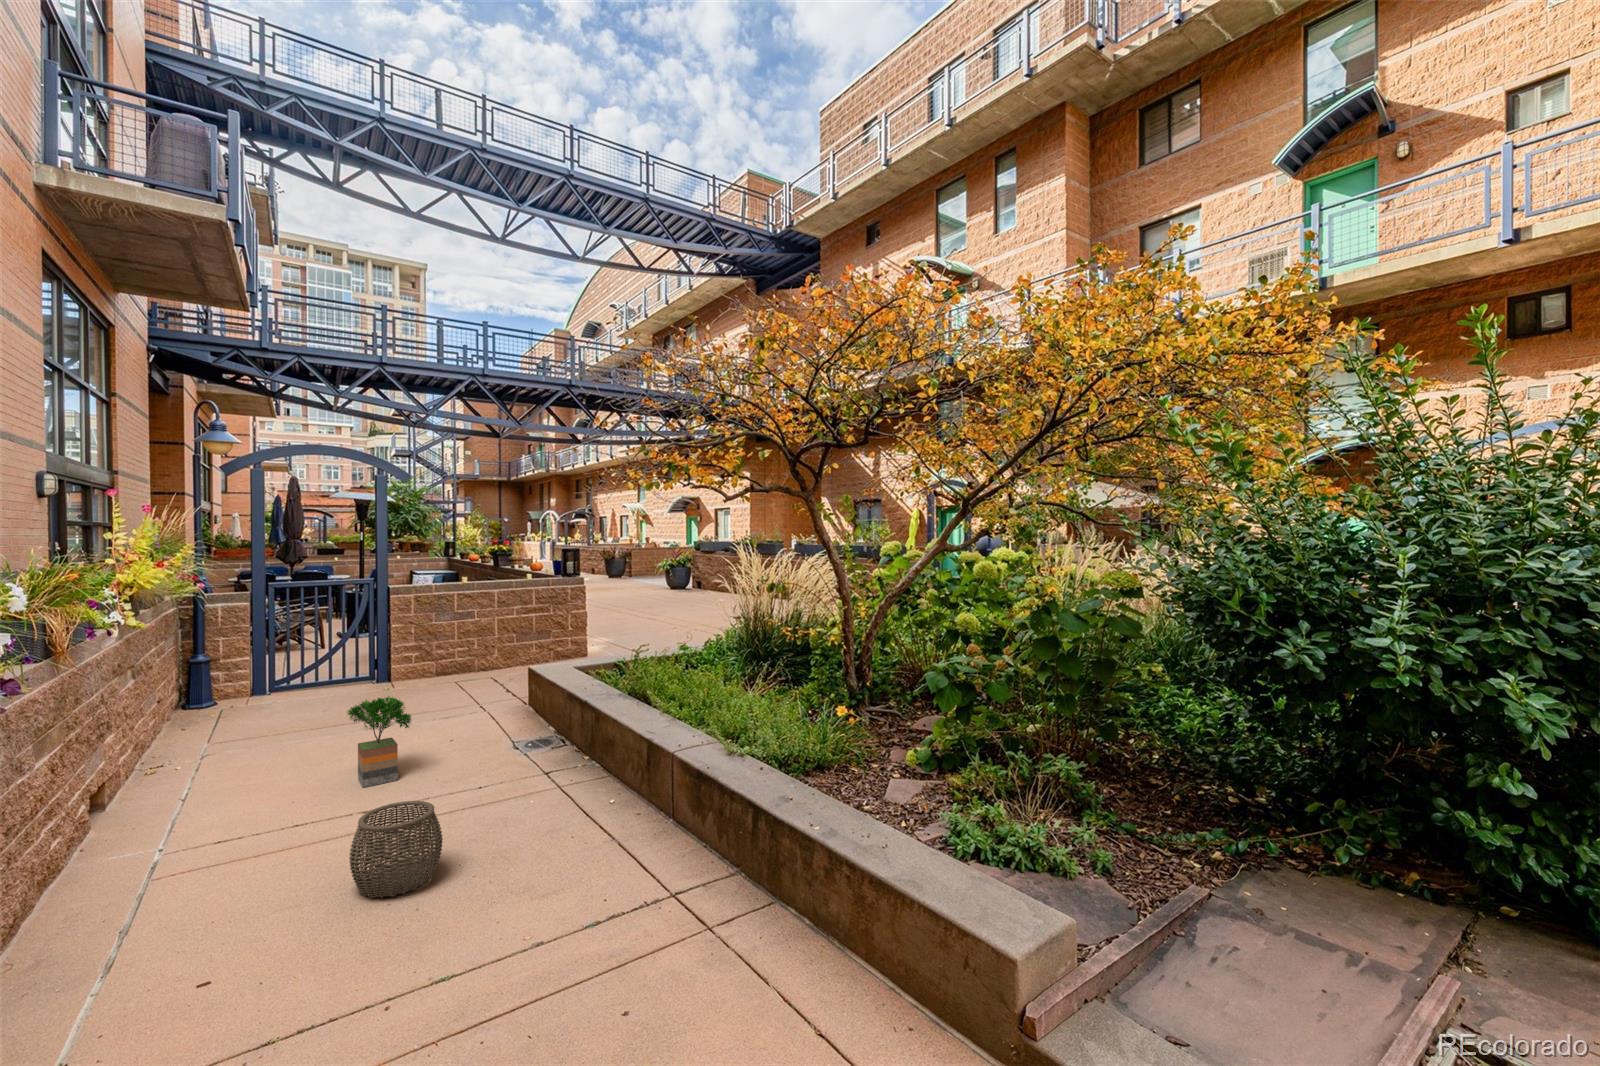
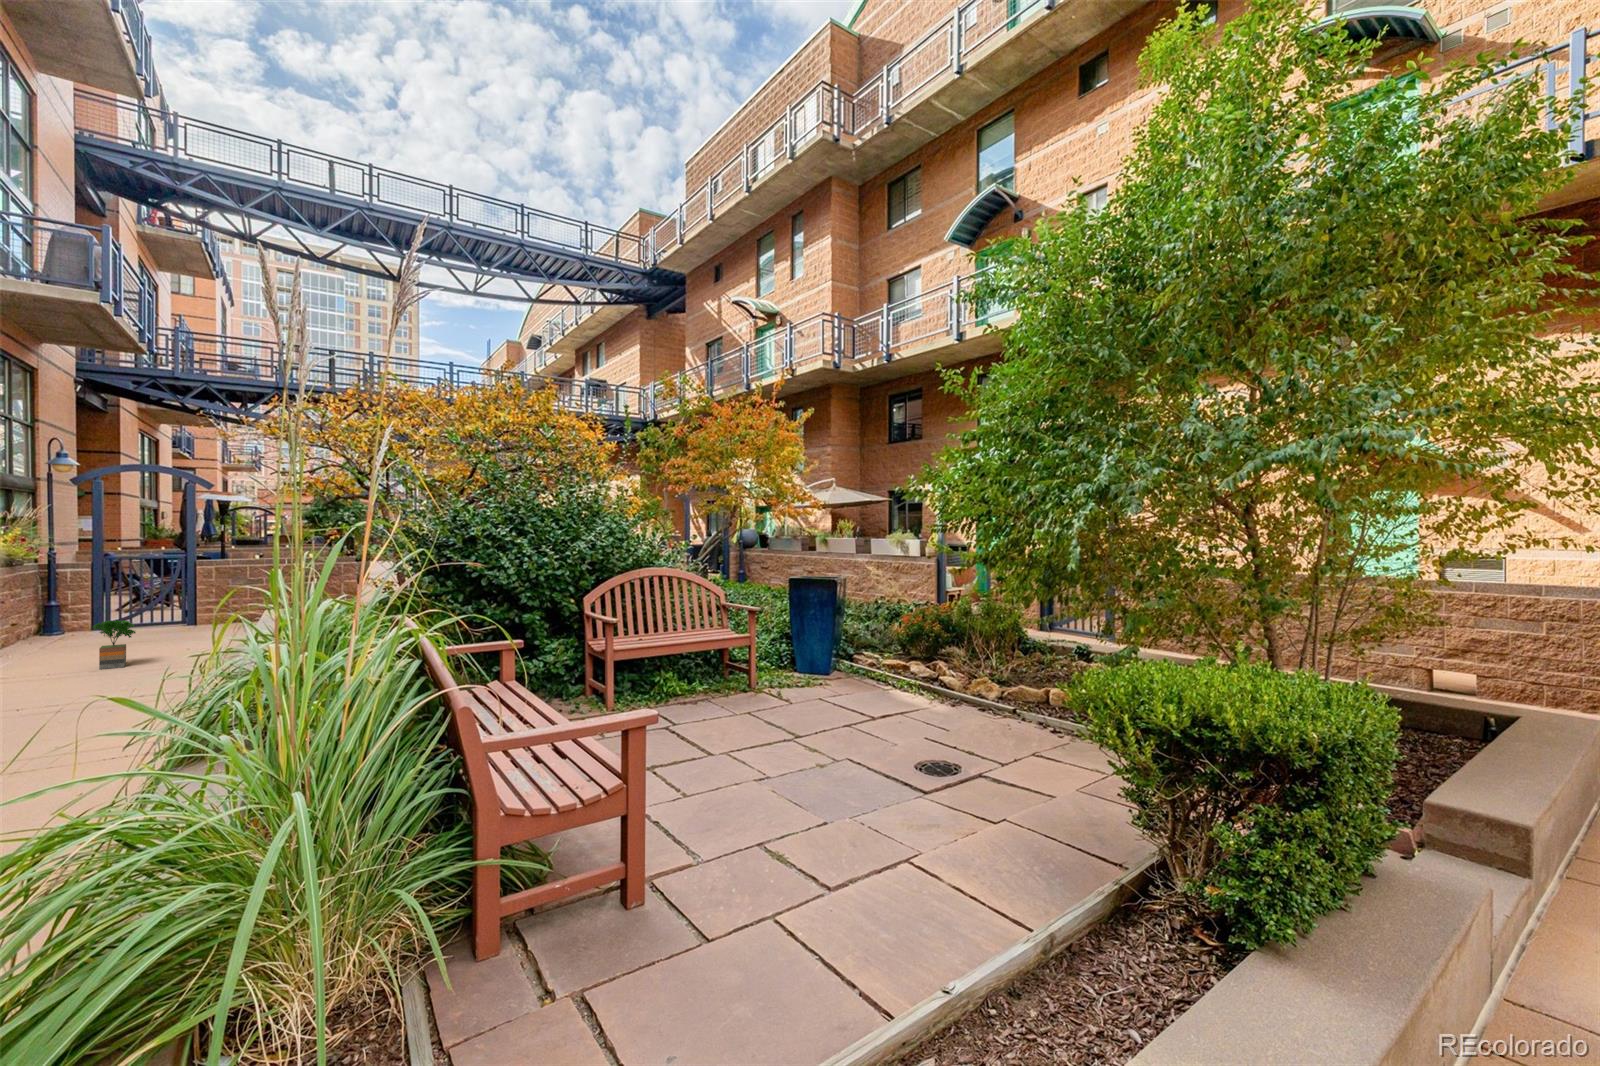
woven basket: present [349,801,443,898] -> none [36,661,95,702]

